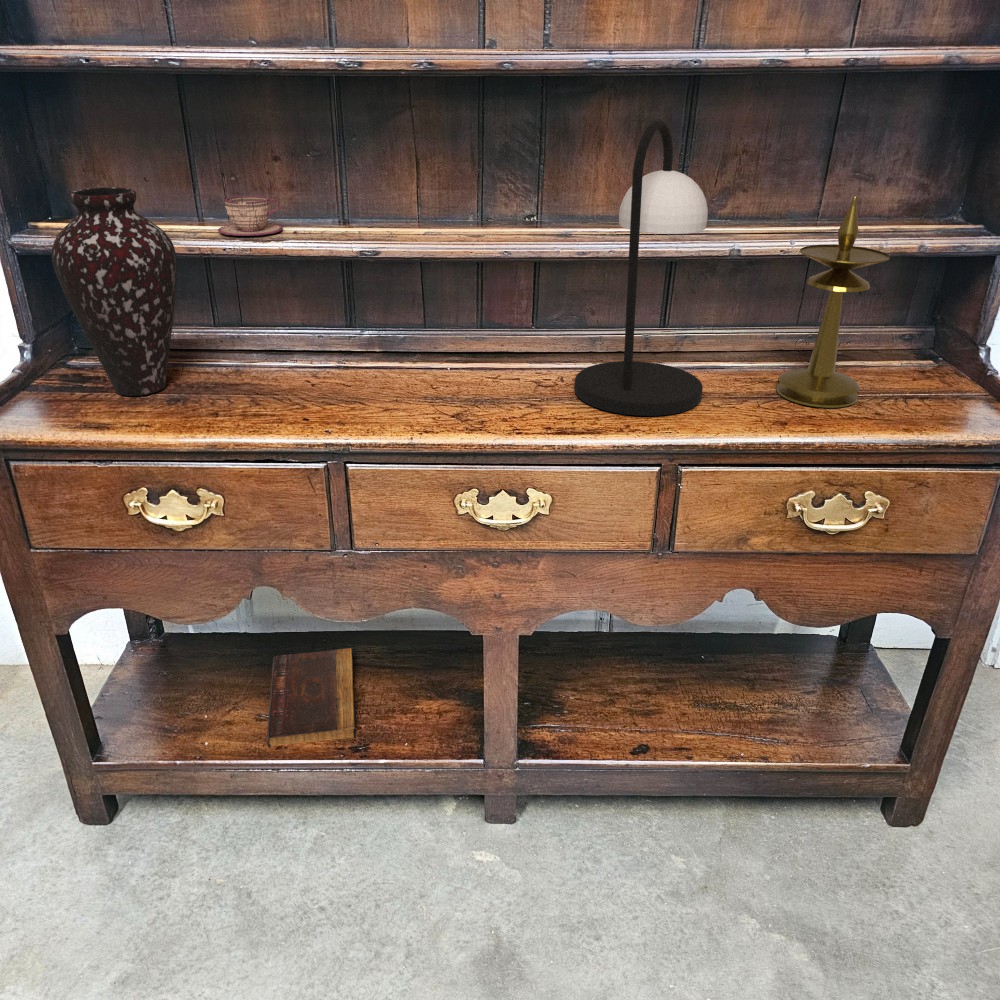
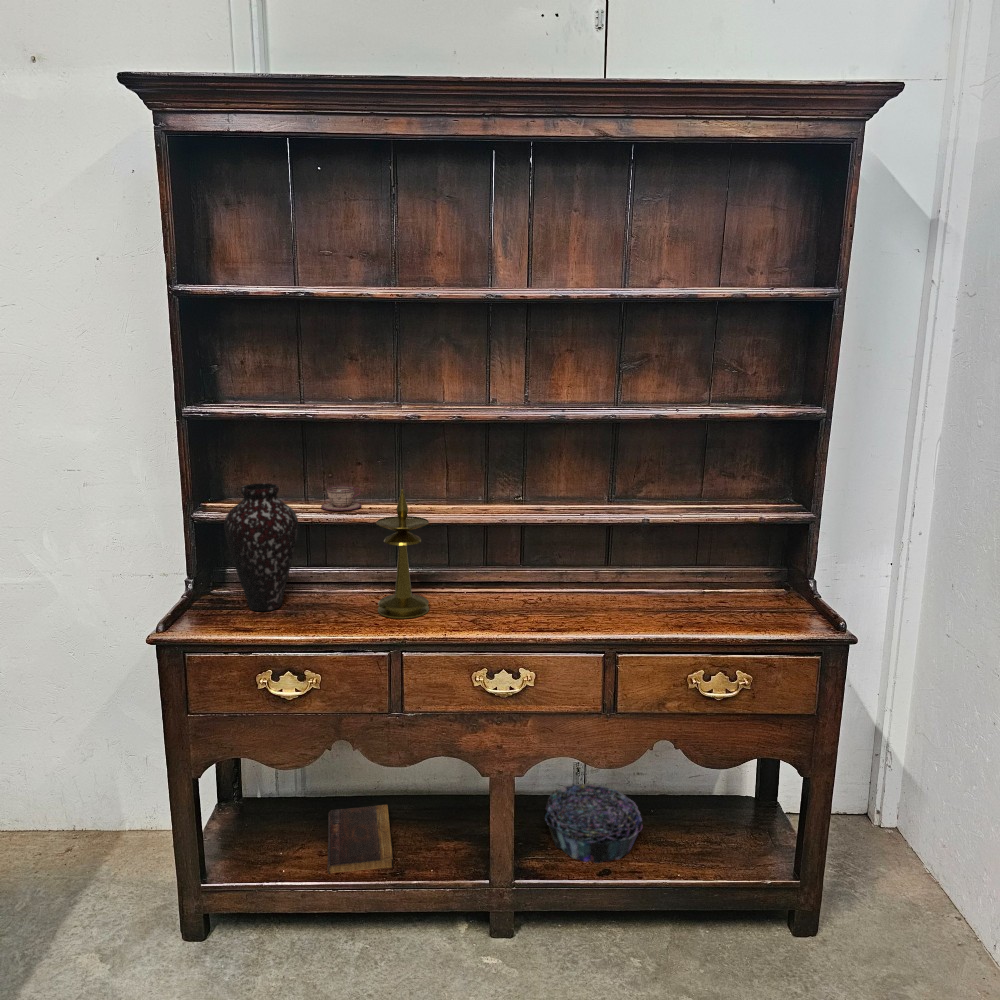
table lamp: present [574,119,708,416] -> none [549,447,631,622]
candlestick: present [777,196,889,408] -> present [376,489,429,618]
decorative bowl: none [560,624,695,735] -> present [545,784,643,863]

